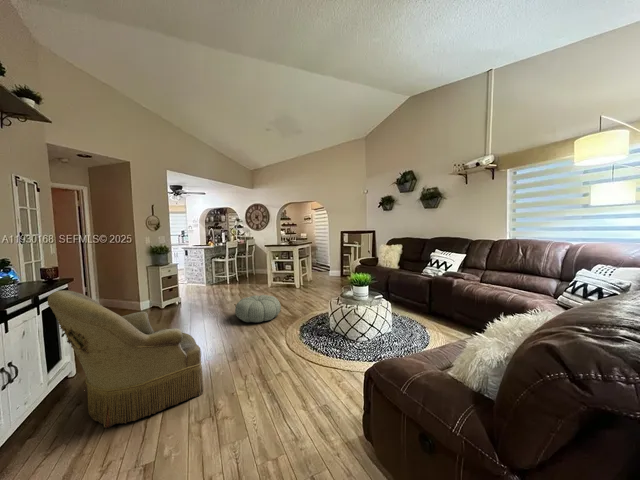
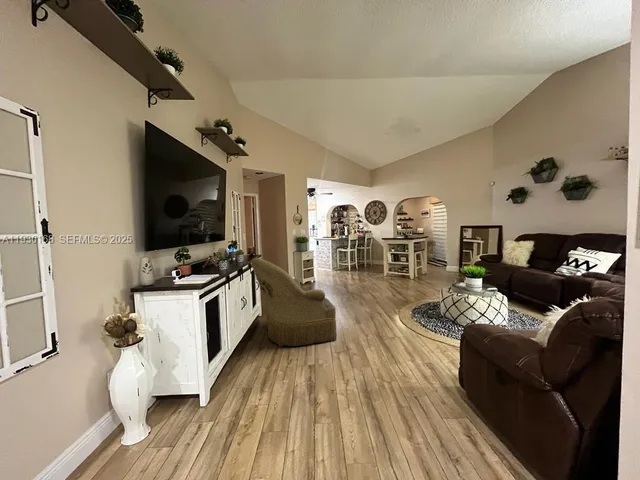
pouf: present [235,295,281,322] -> none [357,280,396,302]

